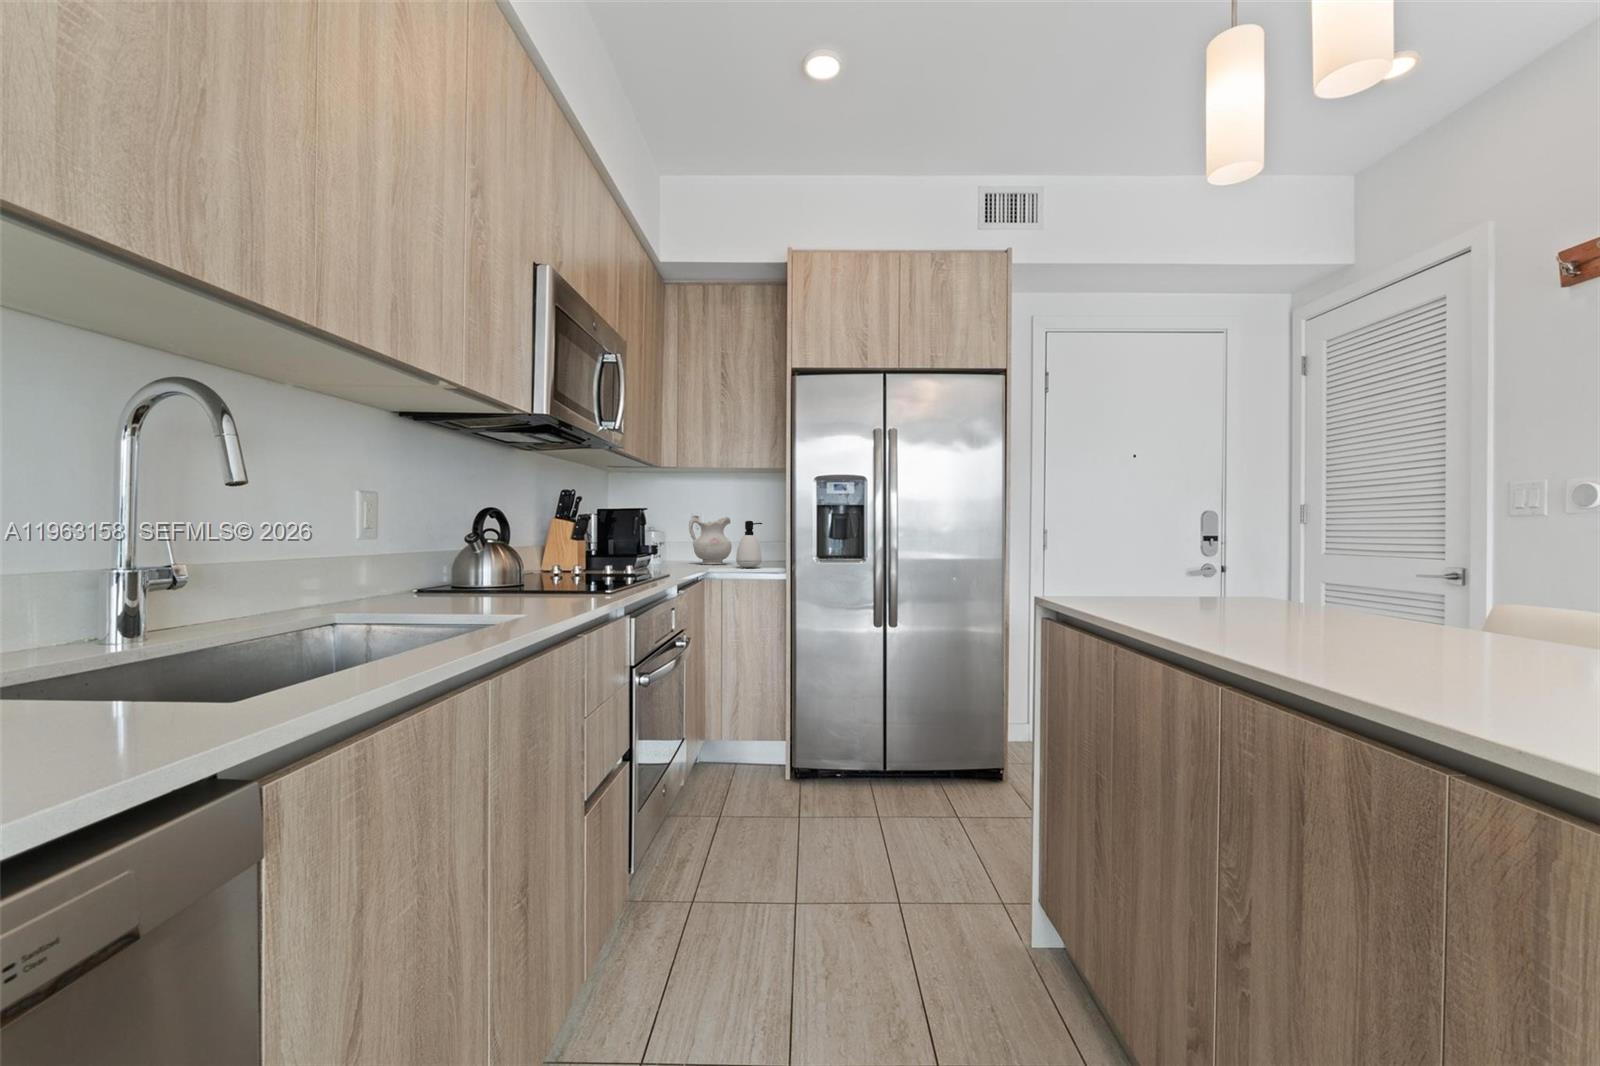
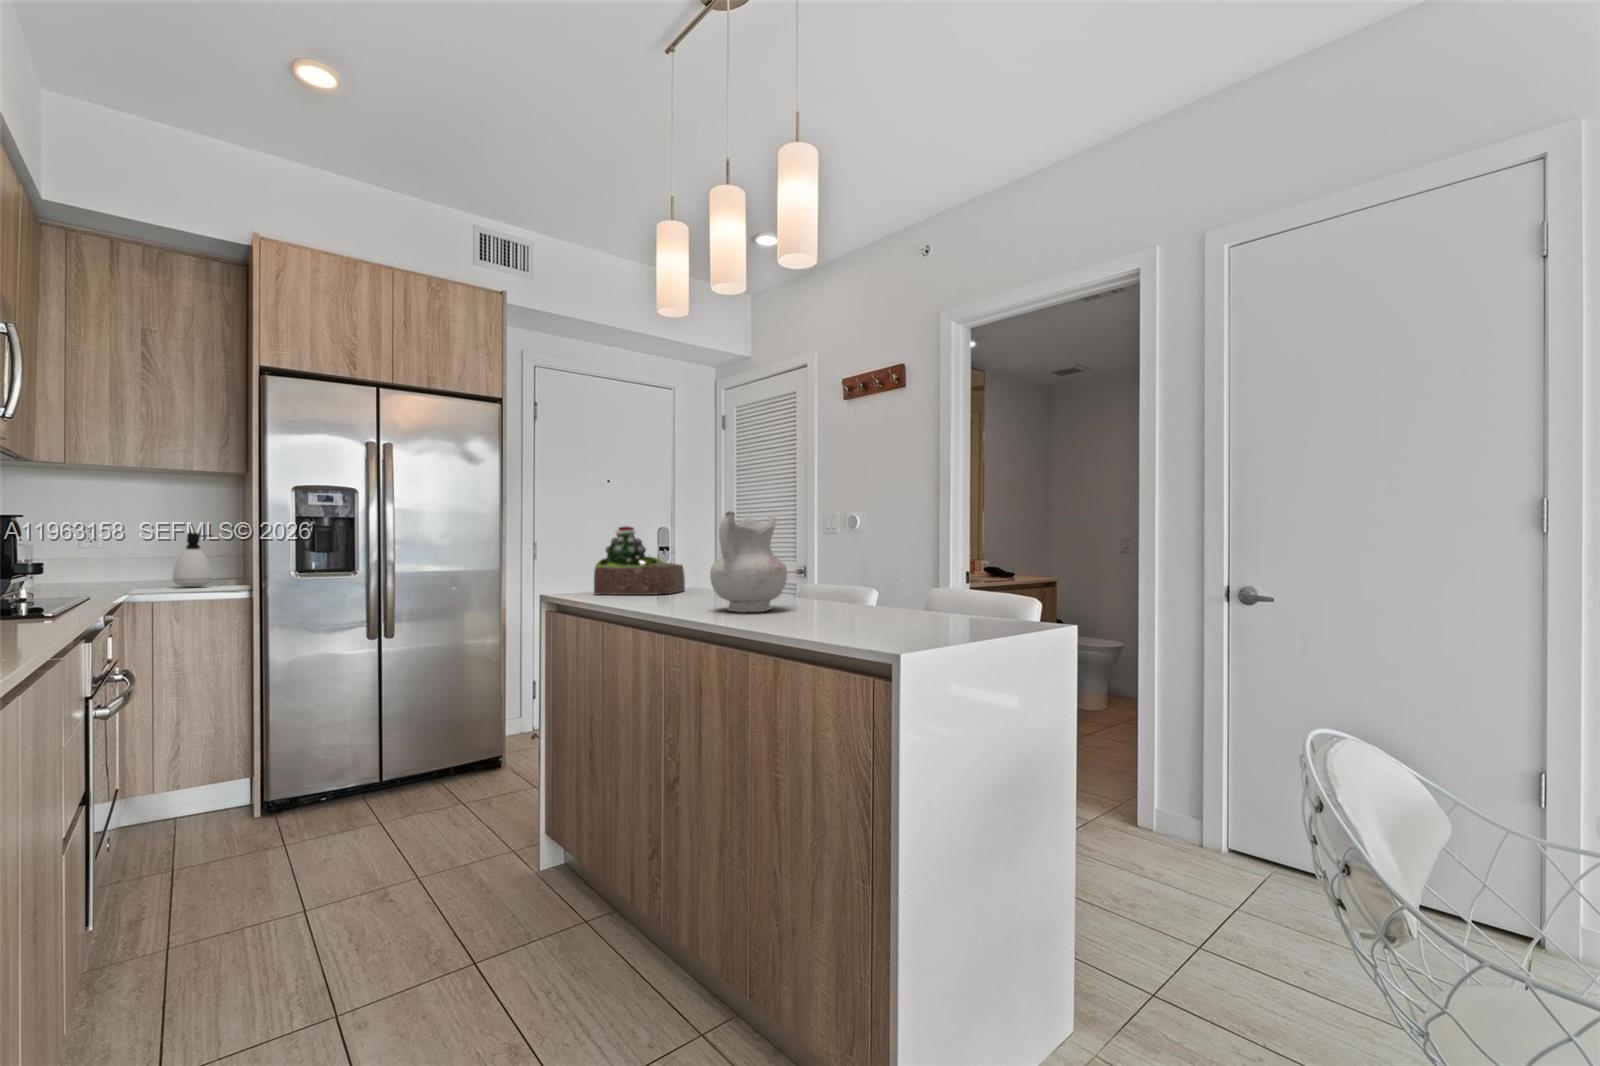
succulent plant: none [1109,511,1253,612] -> present [594,526,685,595]
ceramic pitcher: present [689,516,732,564] -> present [710,511,787,612]

